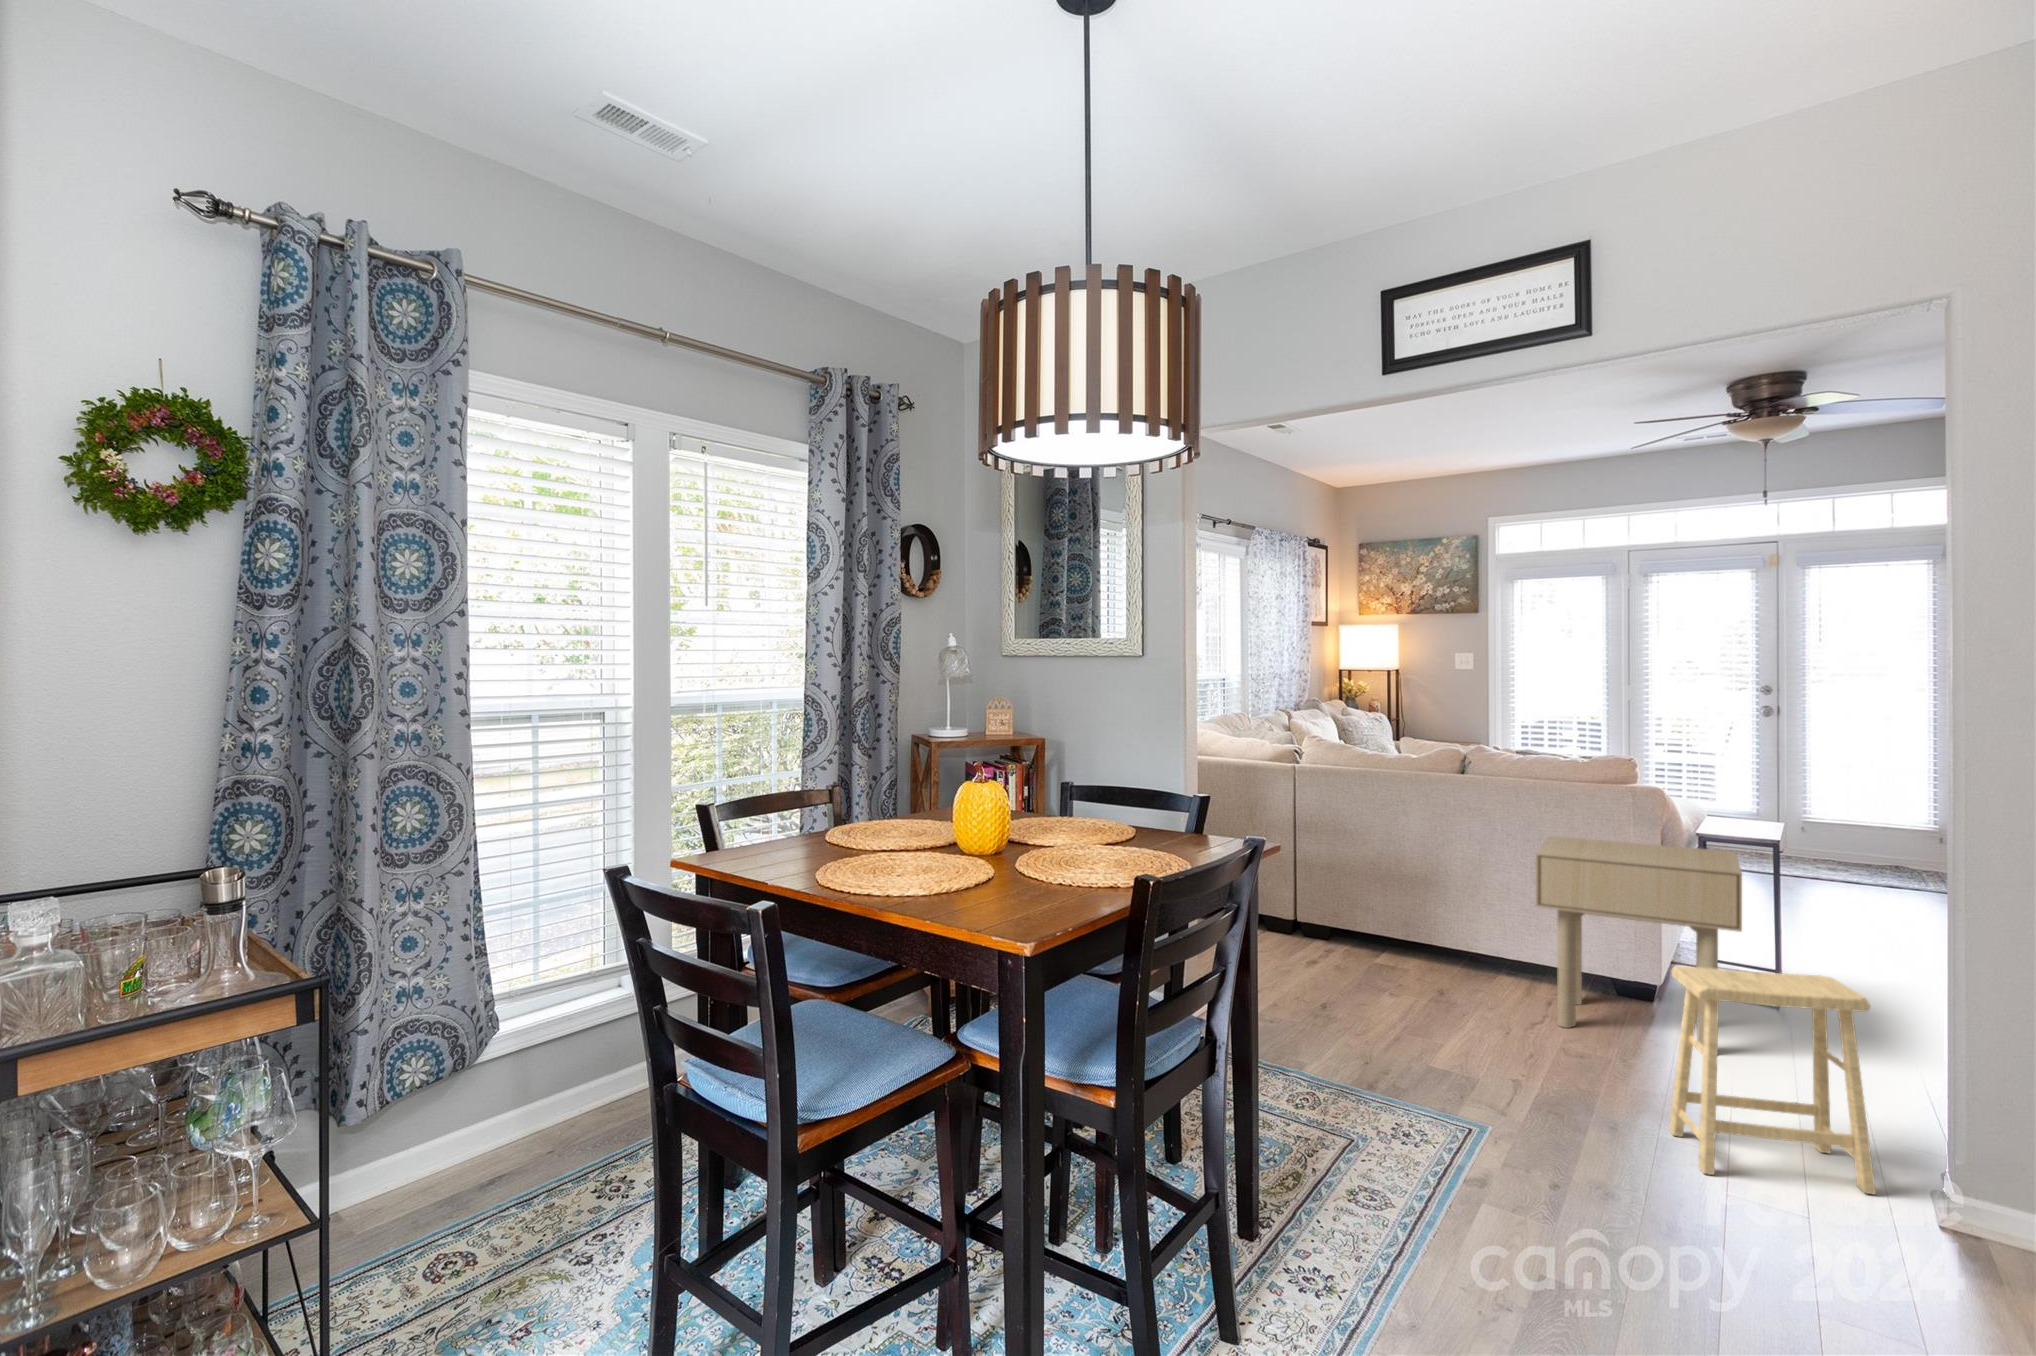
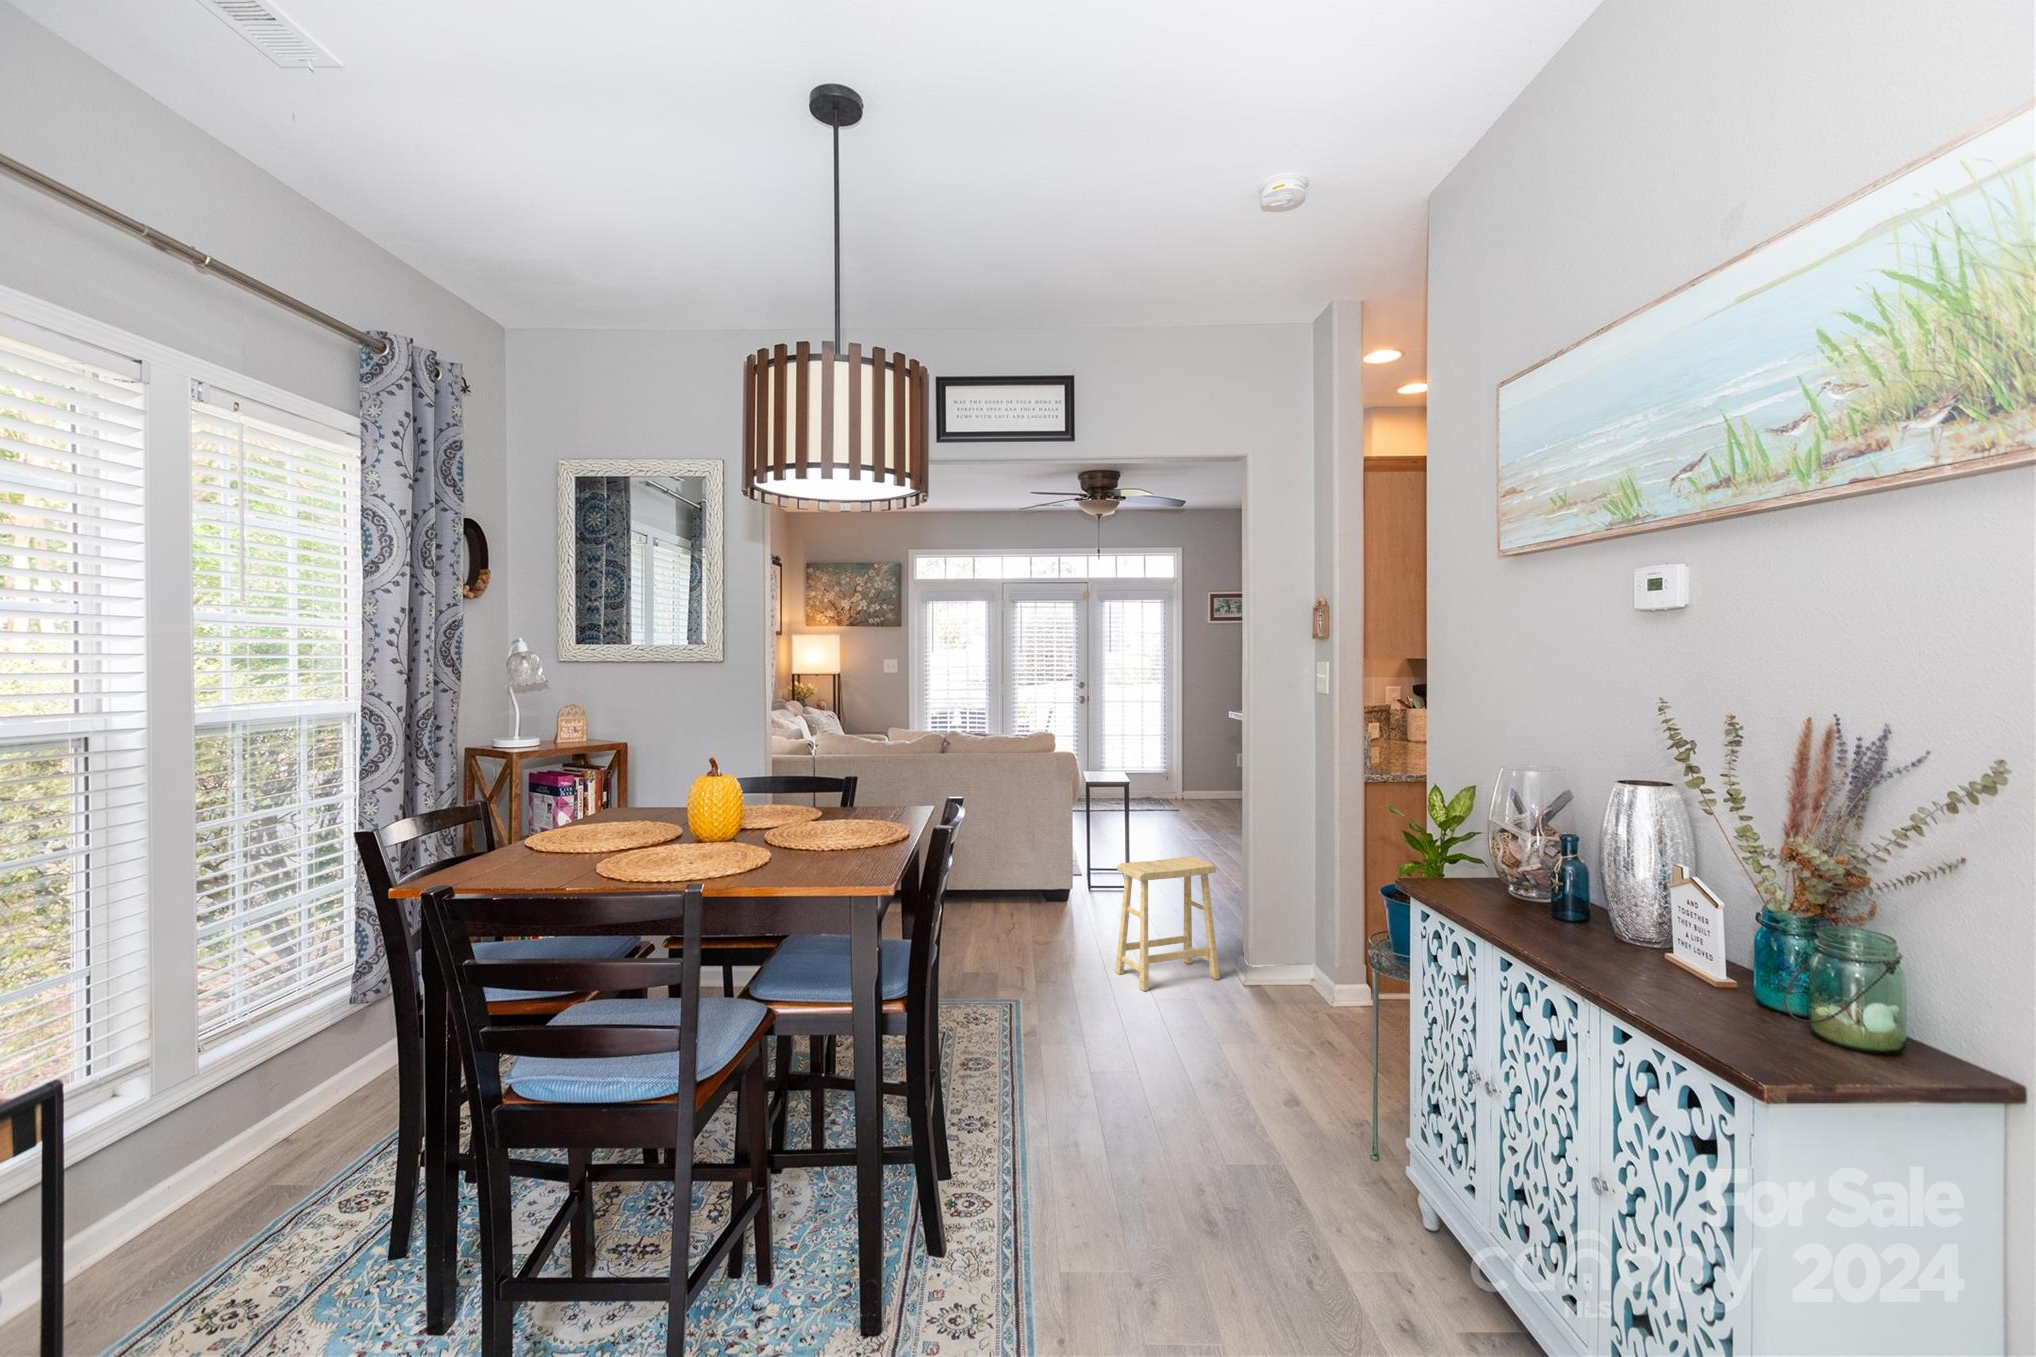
side table: present [1536,836,1742,1045] -> none [1009,789,1130,924]

